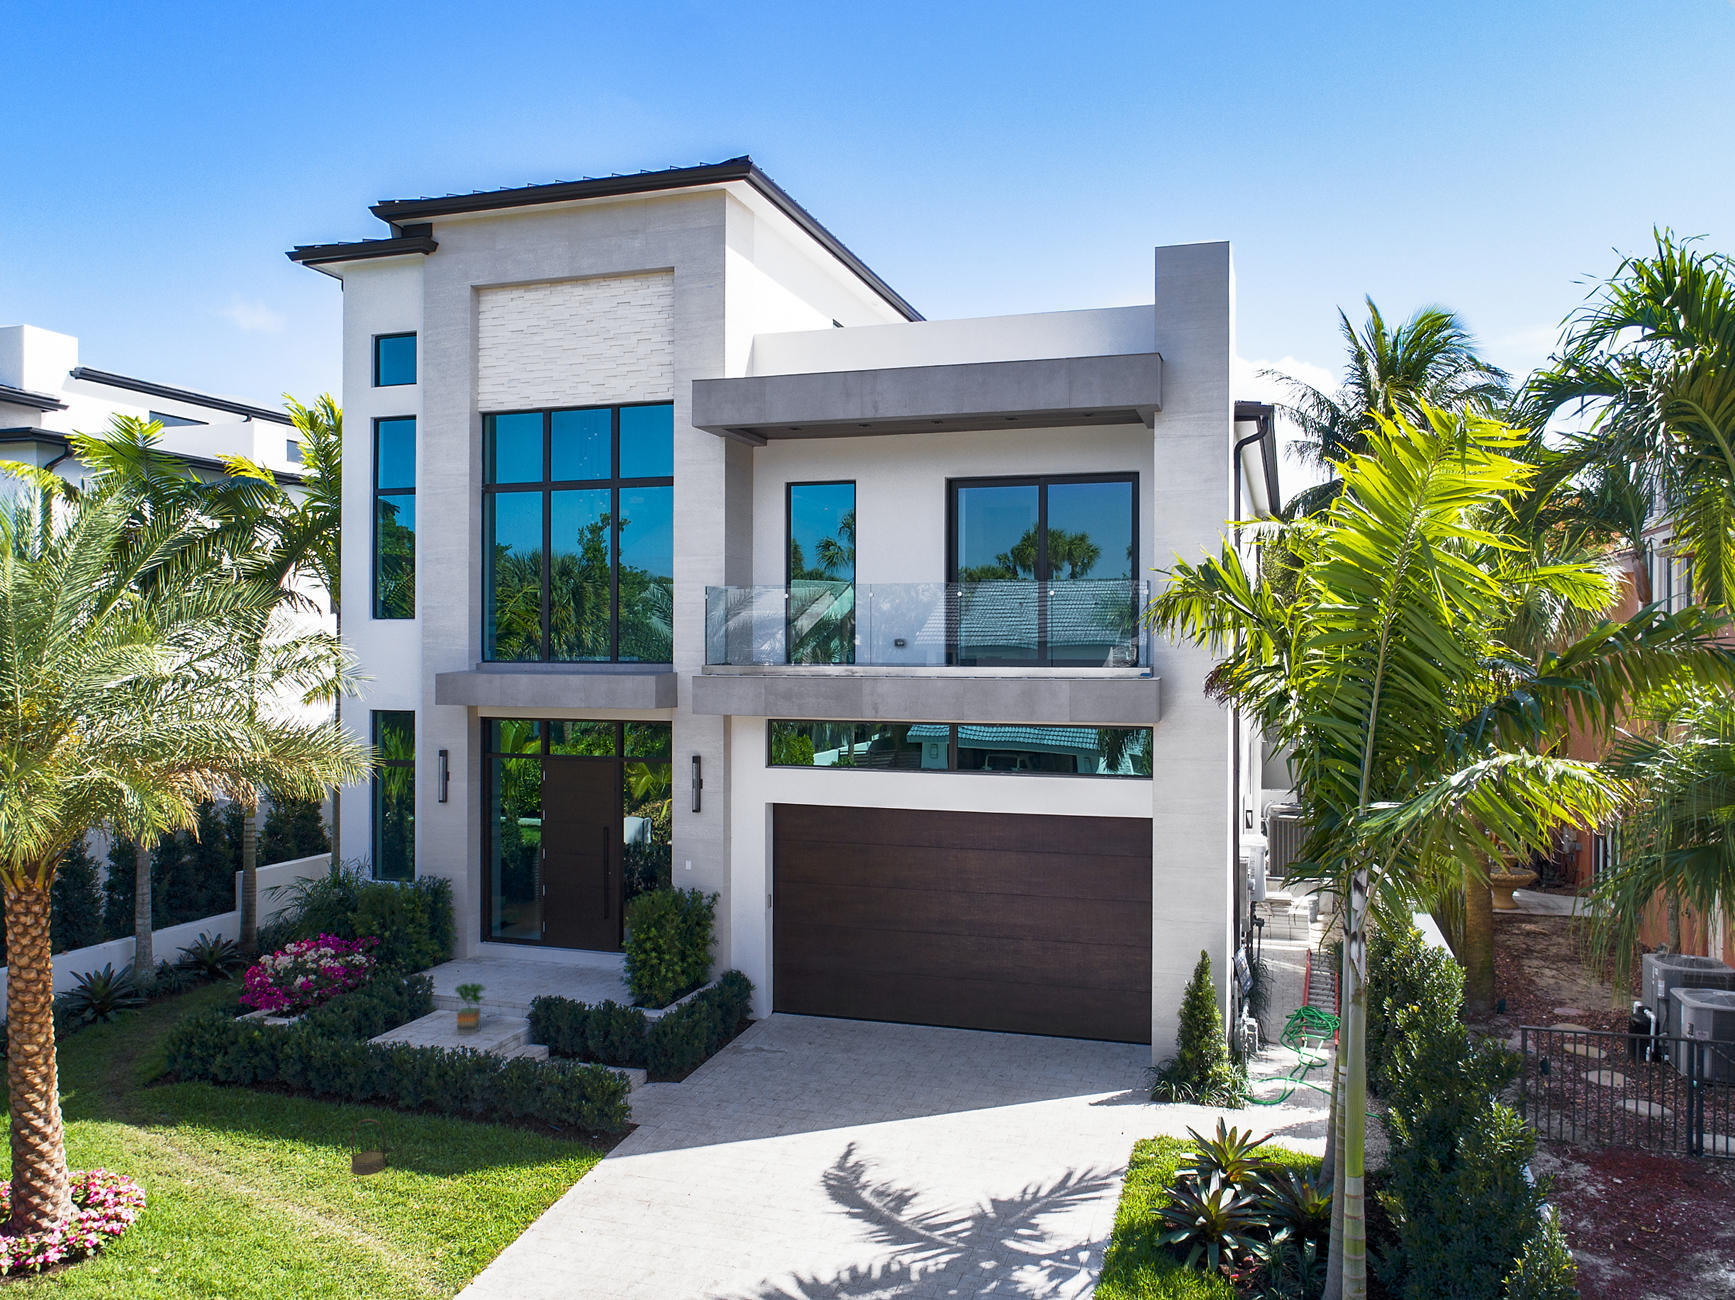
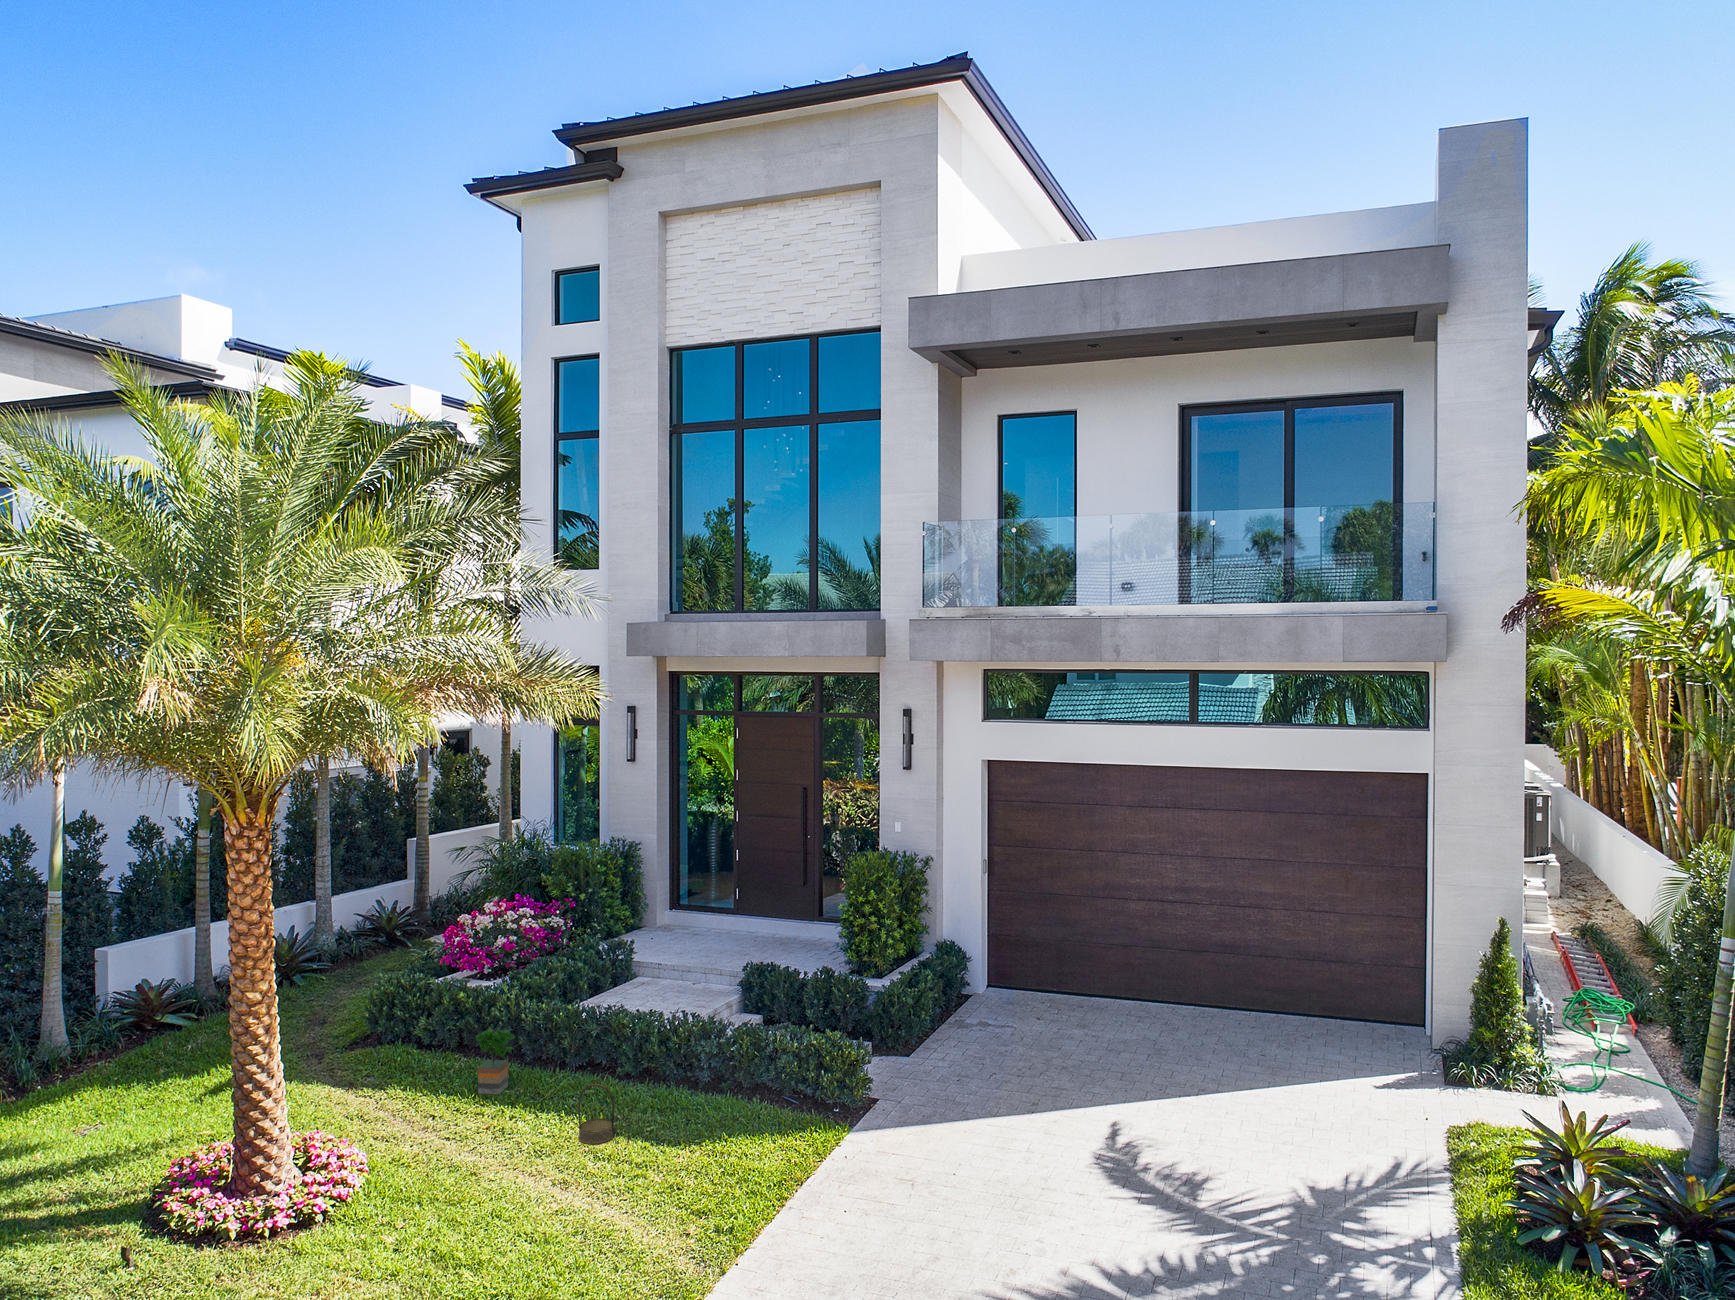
potted tree: present [455,983,485,1035] -> present [476,1030,515,1095]

